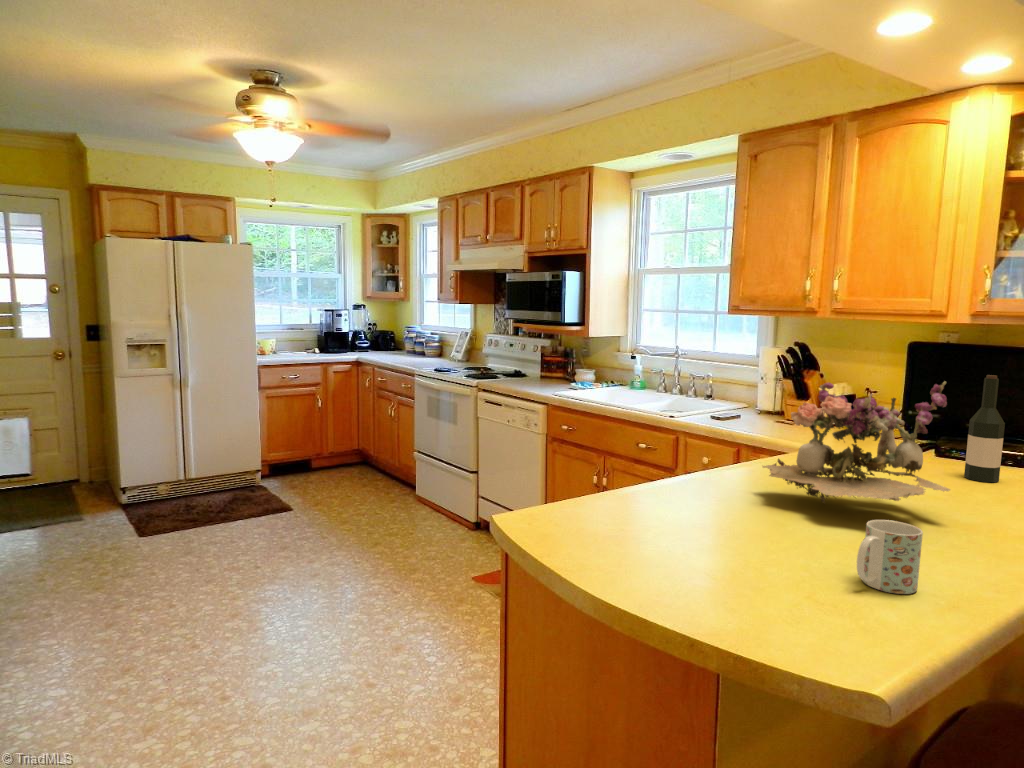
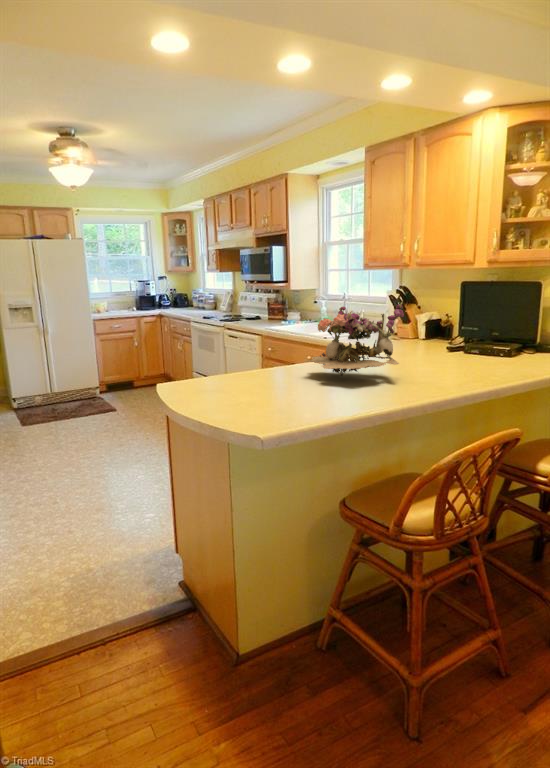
wine bottle: present [964,375,1005,483] -> none [458,299,478,365]
mug: present [857,520,923,594] -> none [292,374,328,410]

